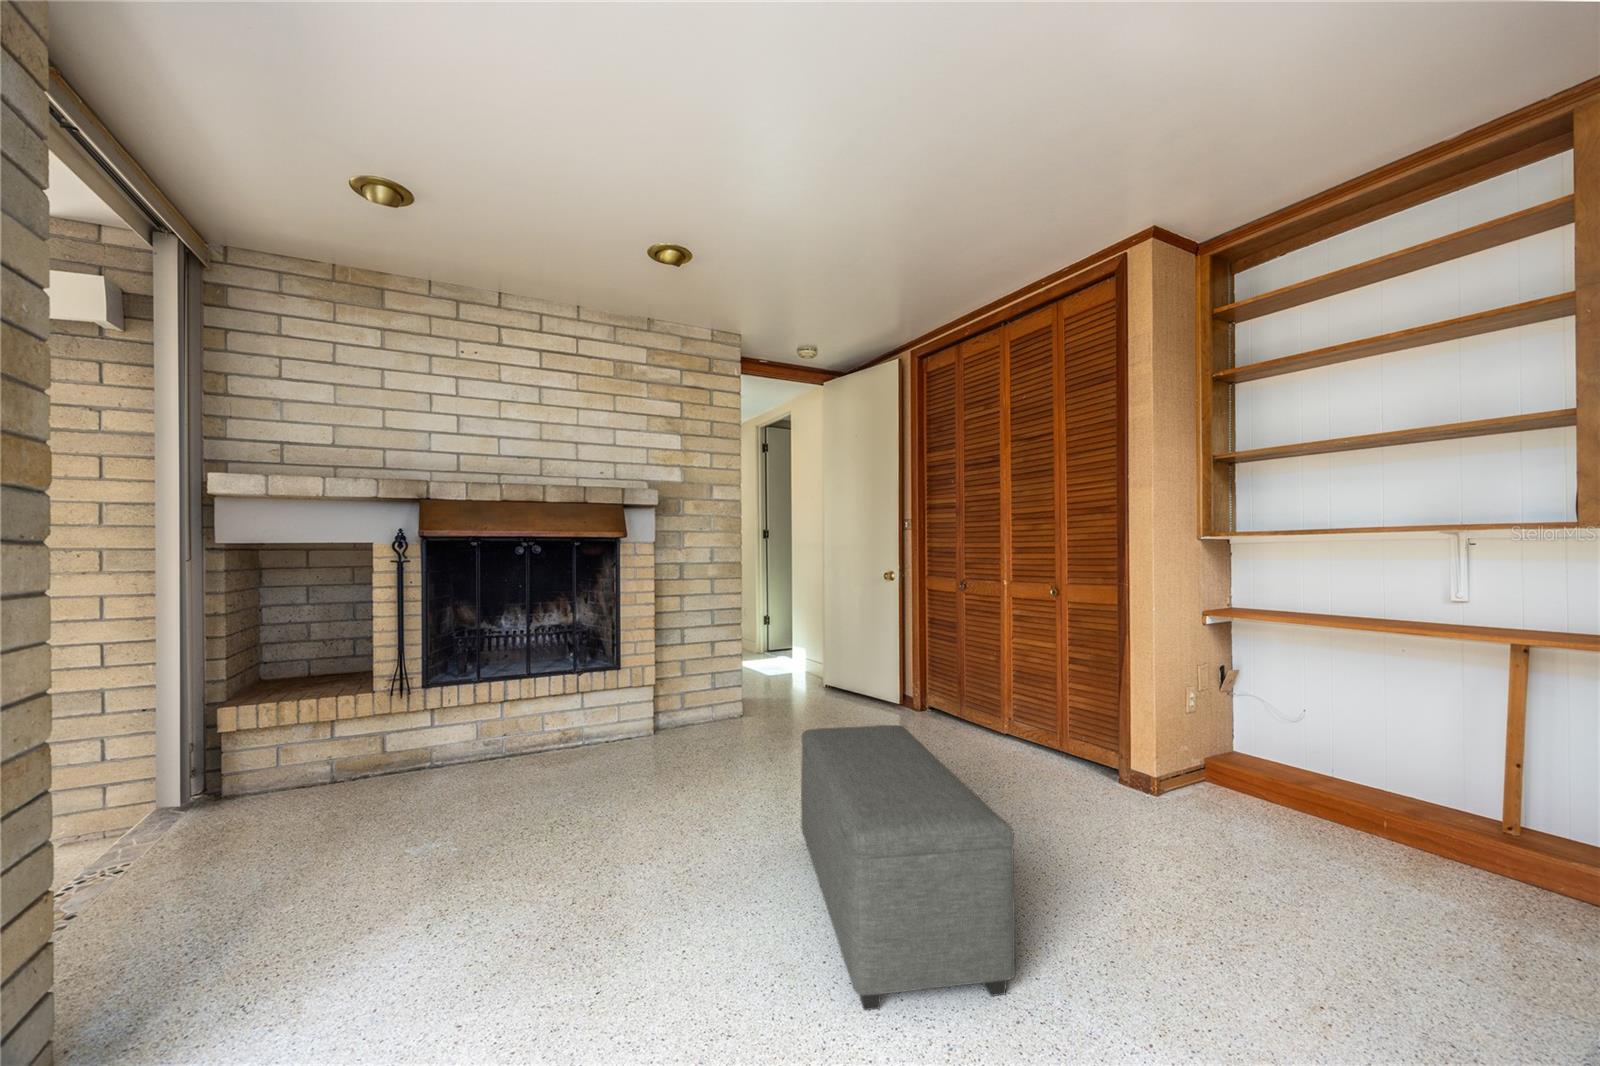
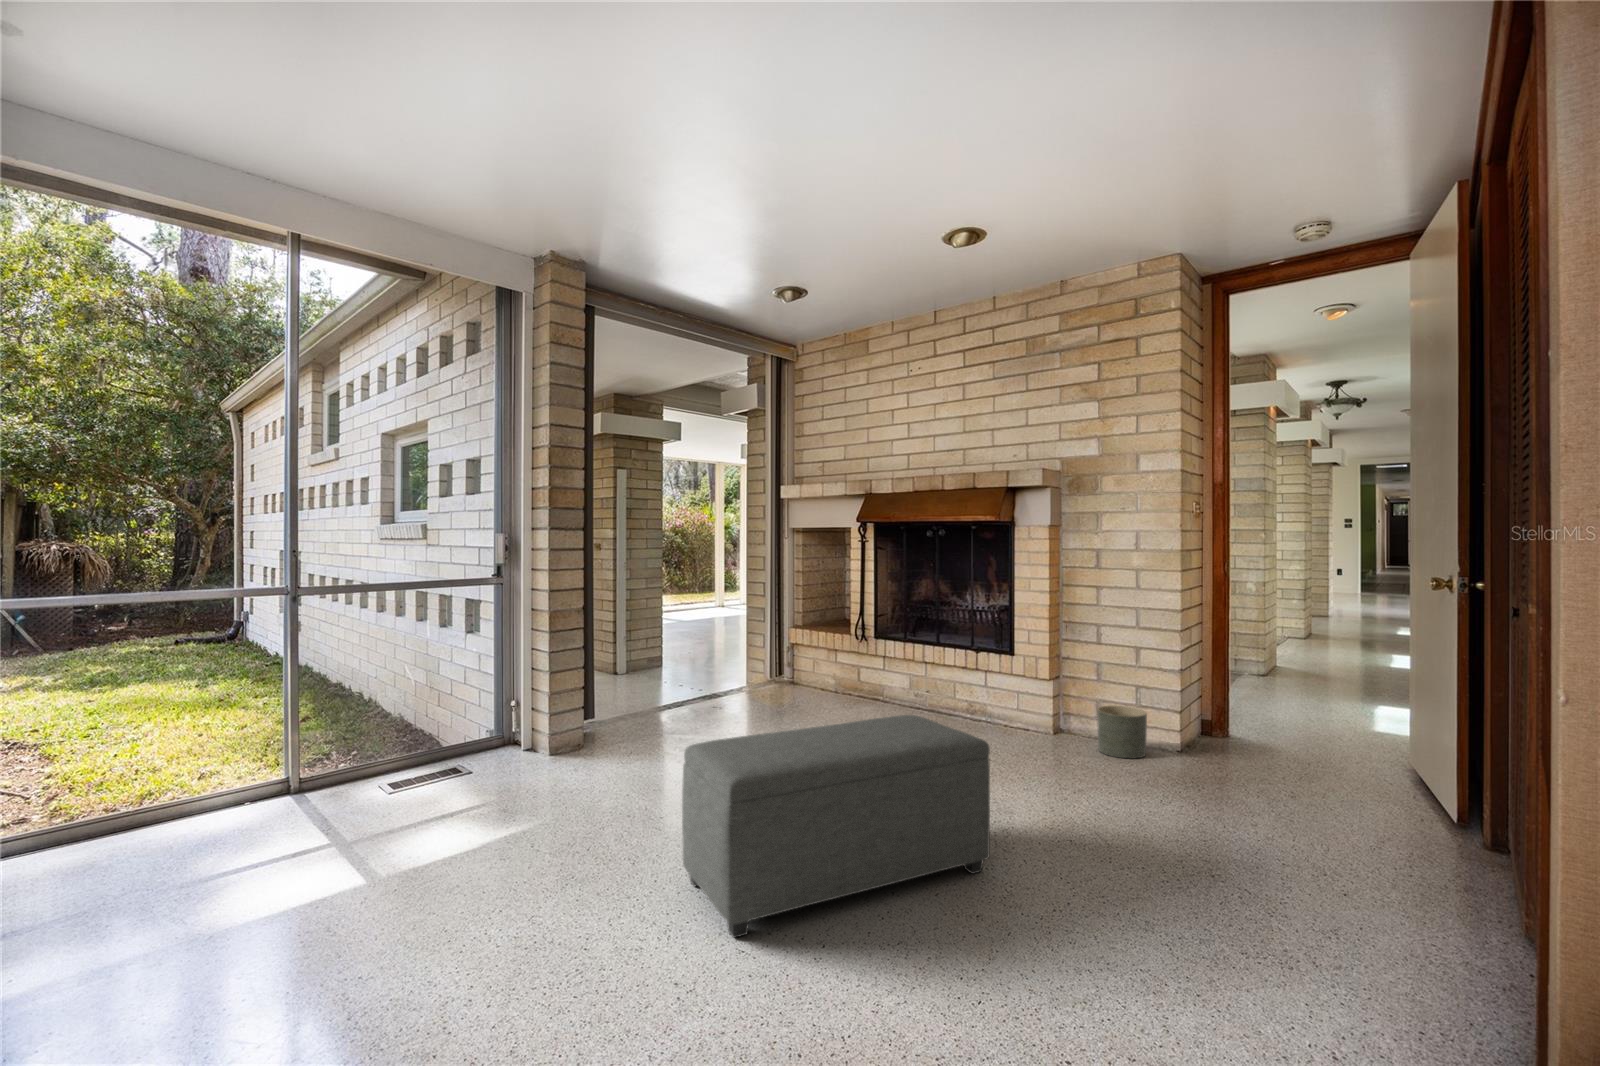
planter: none [699,691,736,735] -> present [1097,706,1147,758]

